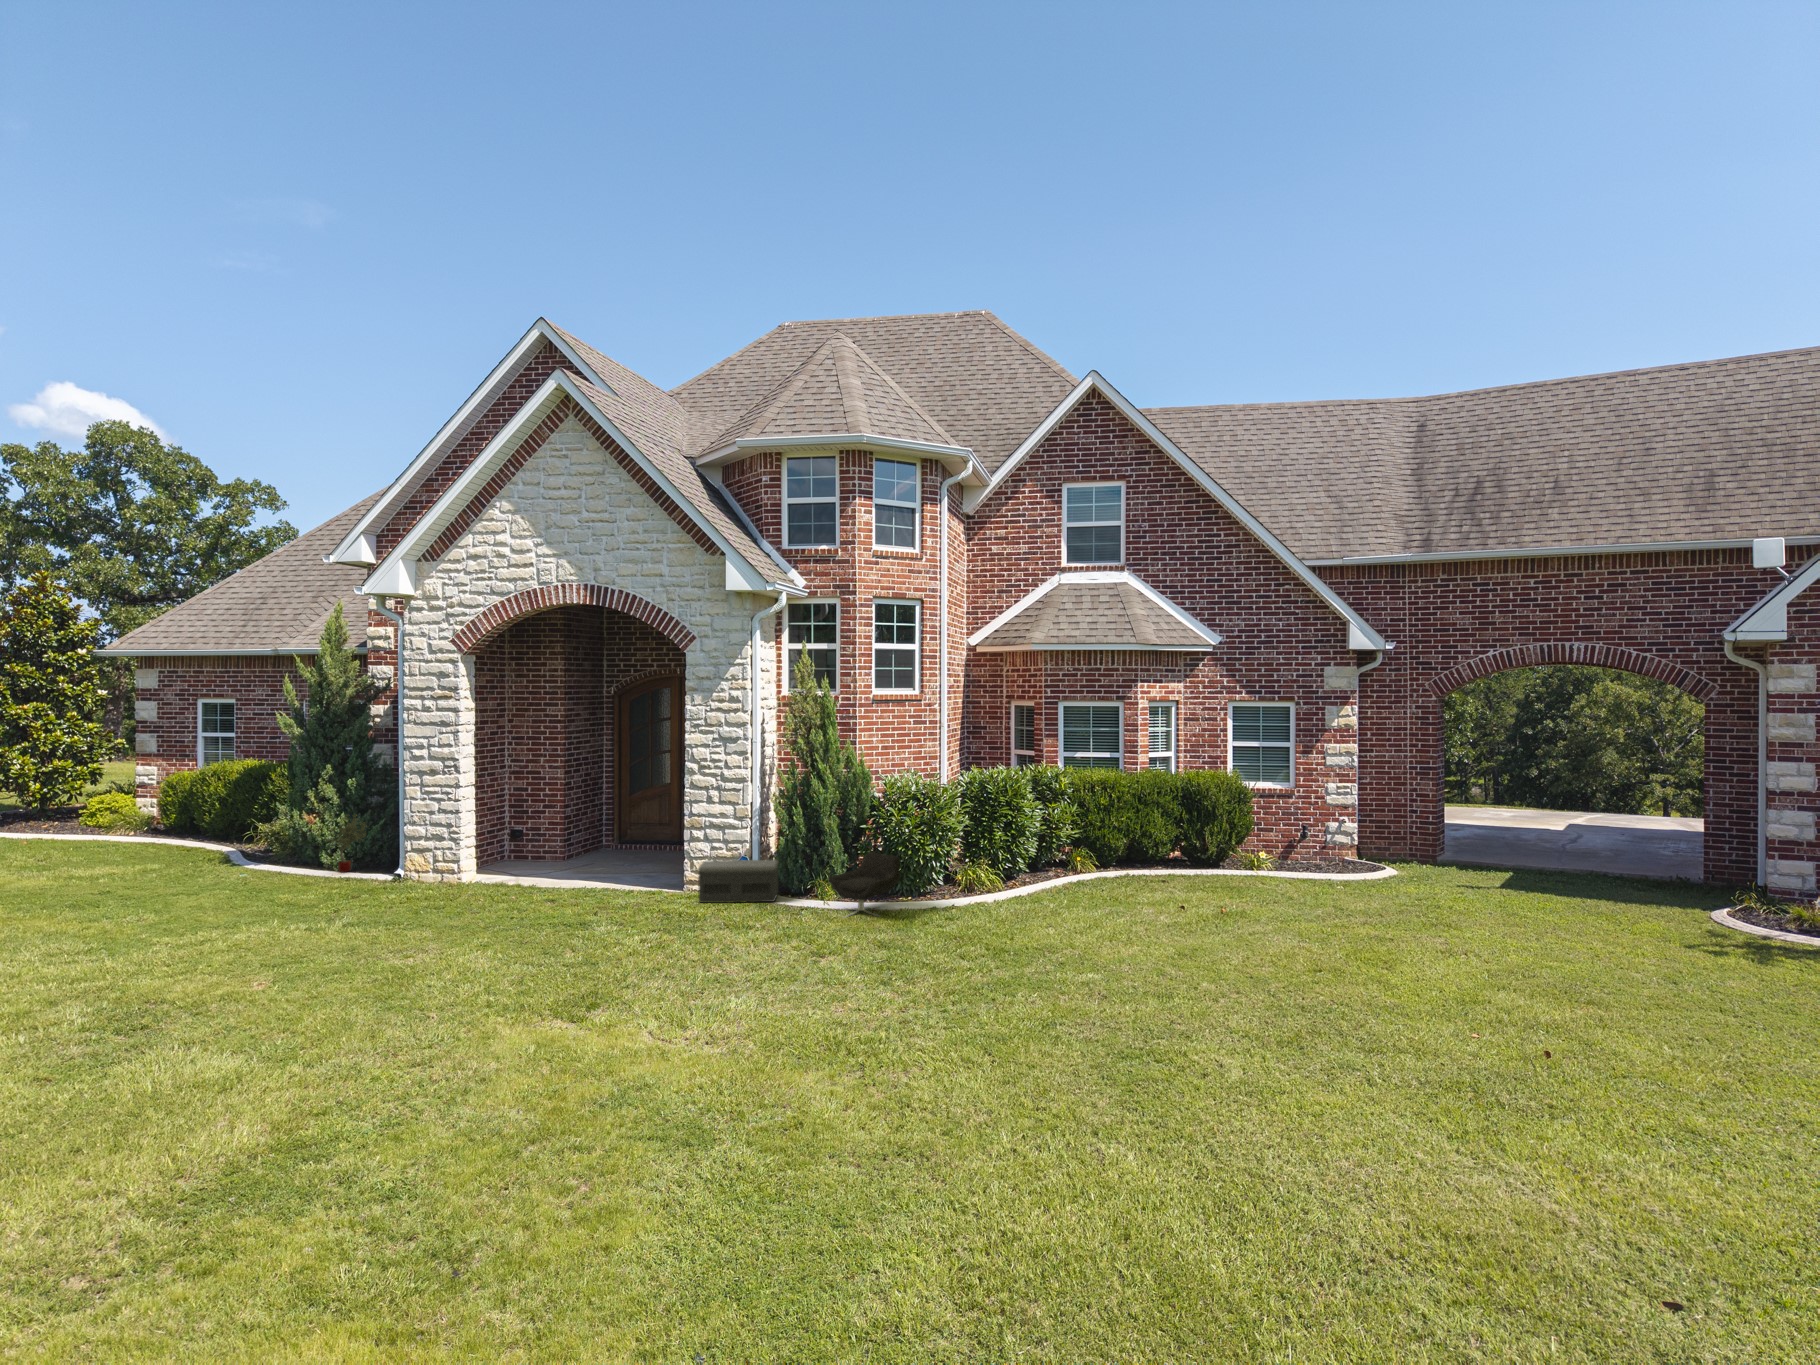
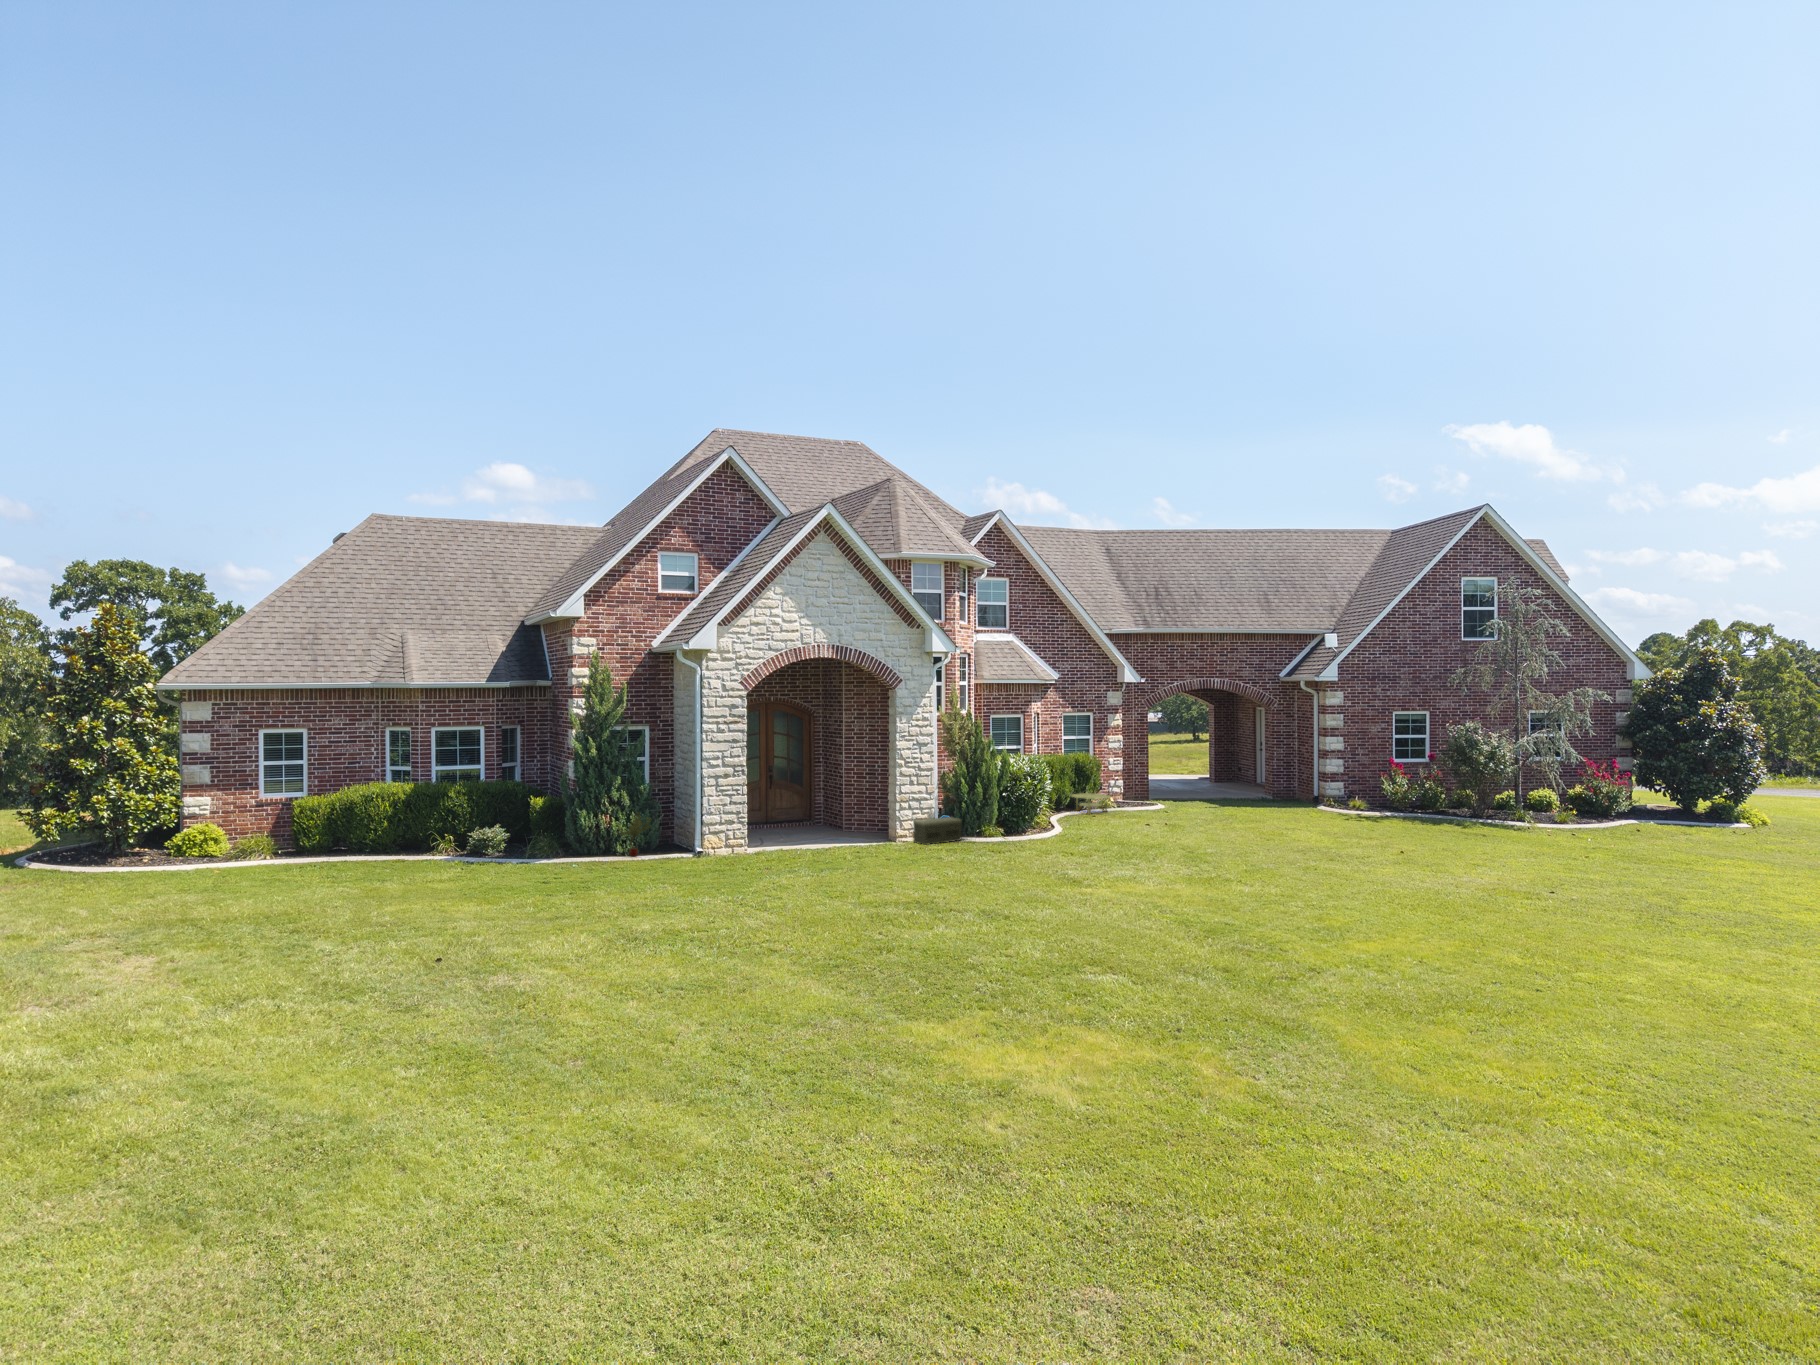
round table: none [1138,834,1210,874] -> present [1072,793,1110,814]
lounge chair: present [828,852,900,917] -> none [998,807,1034,842]

